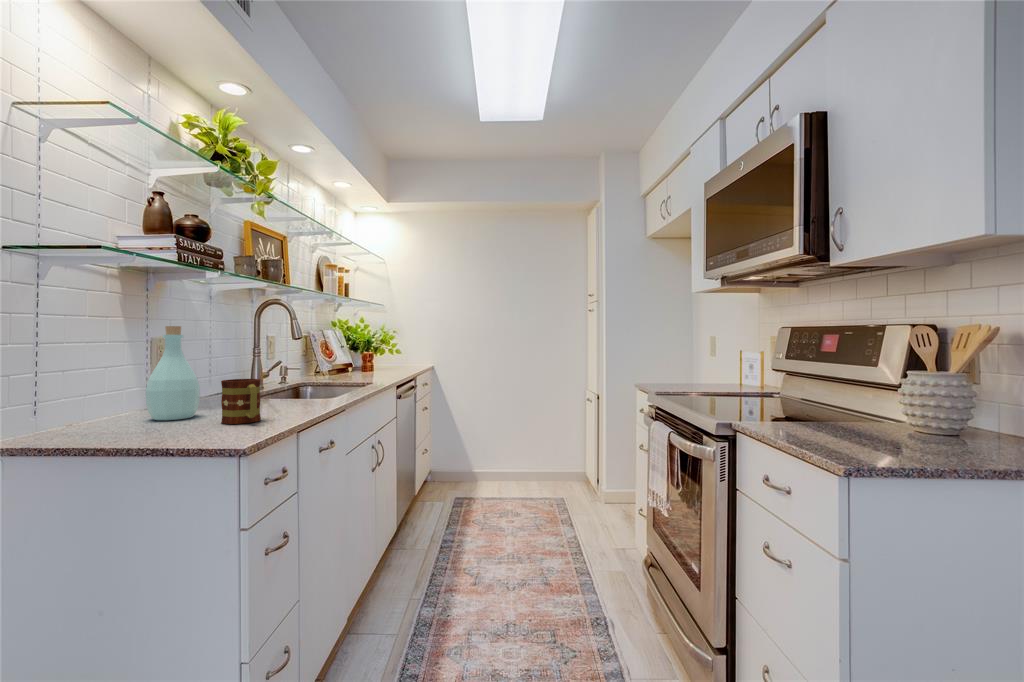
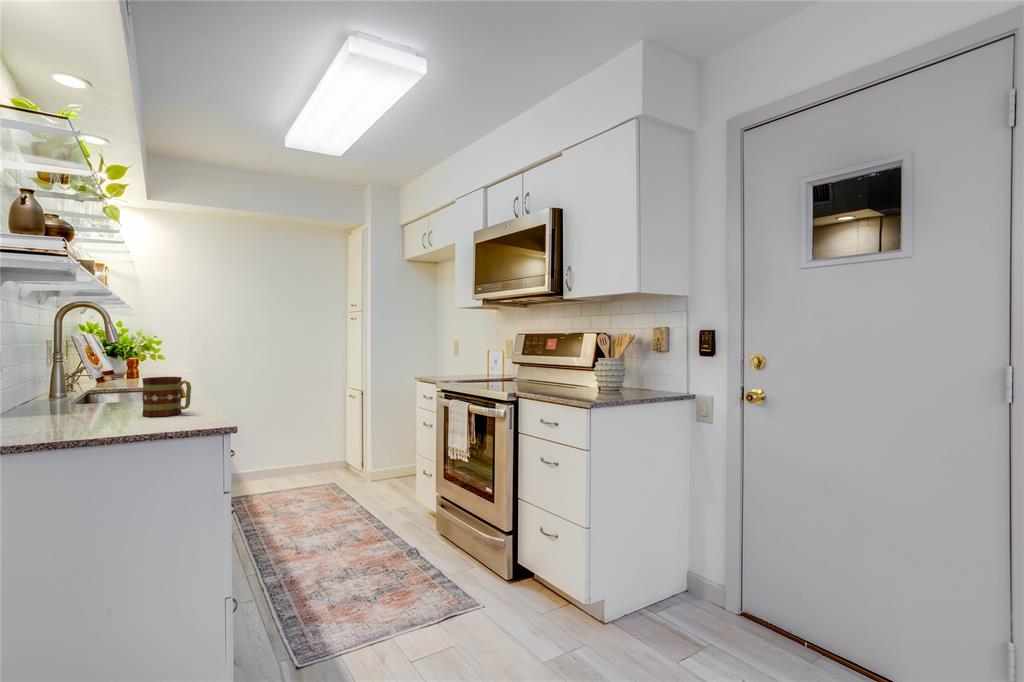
bottle: present [146,326,200,420] -> none [38,328,96,421]

